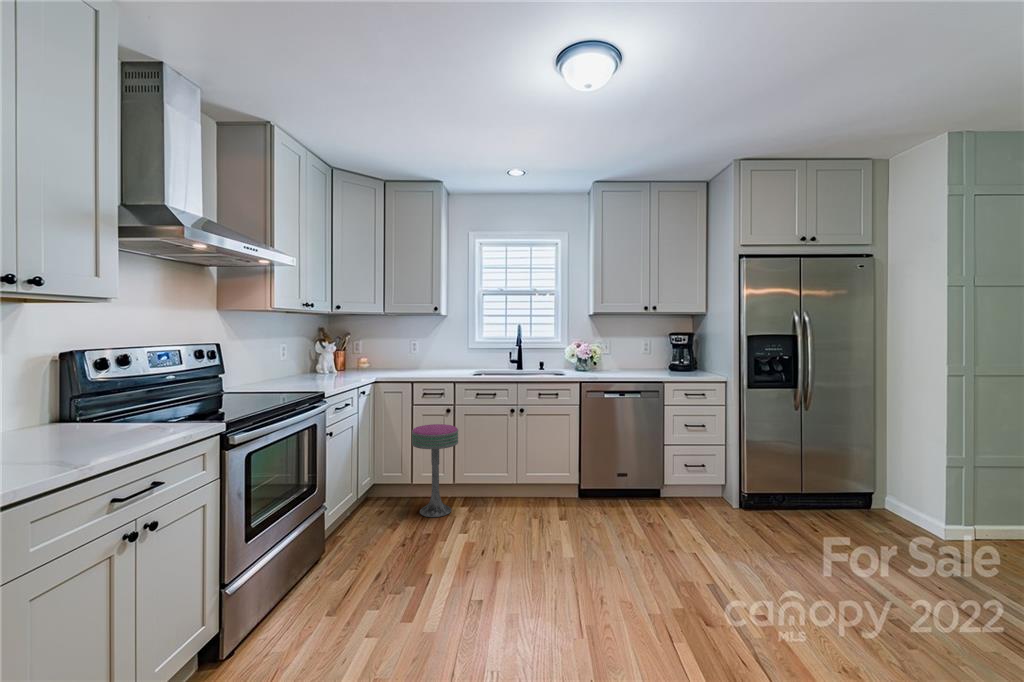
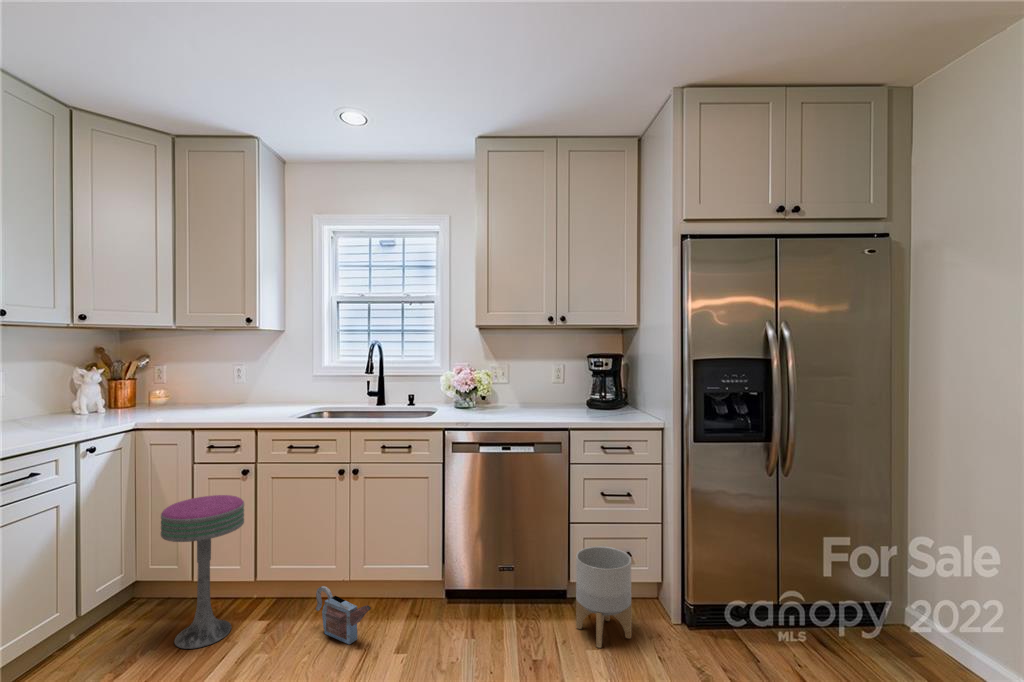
planter: none [676,460,715,521] -> present [576,546,632,648]
watering can: none [504,482,548,517] -> present [316,586,371,645]

